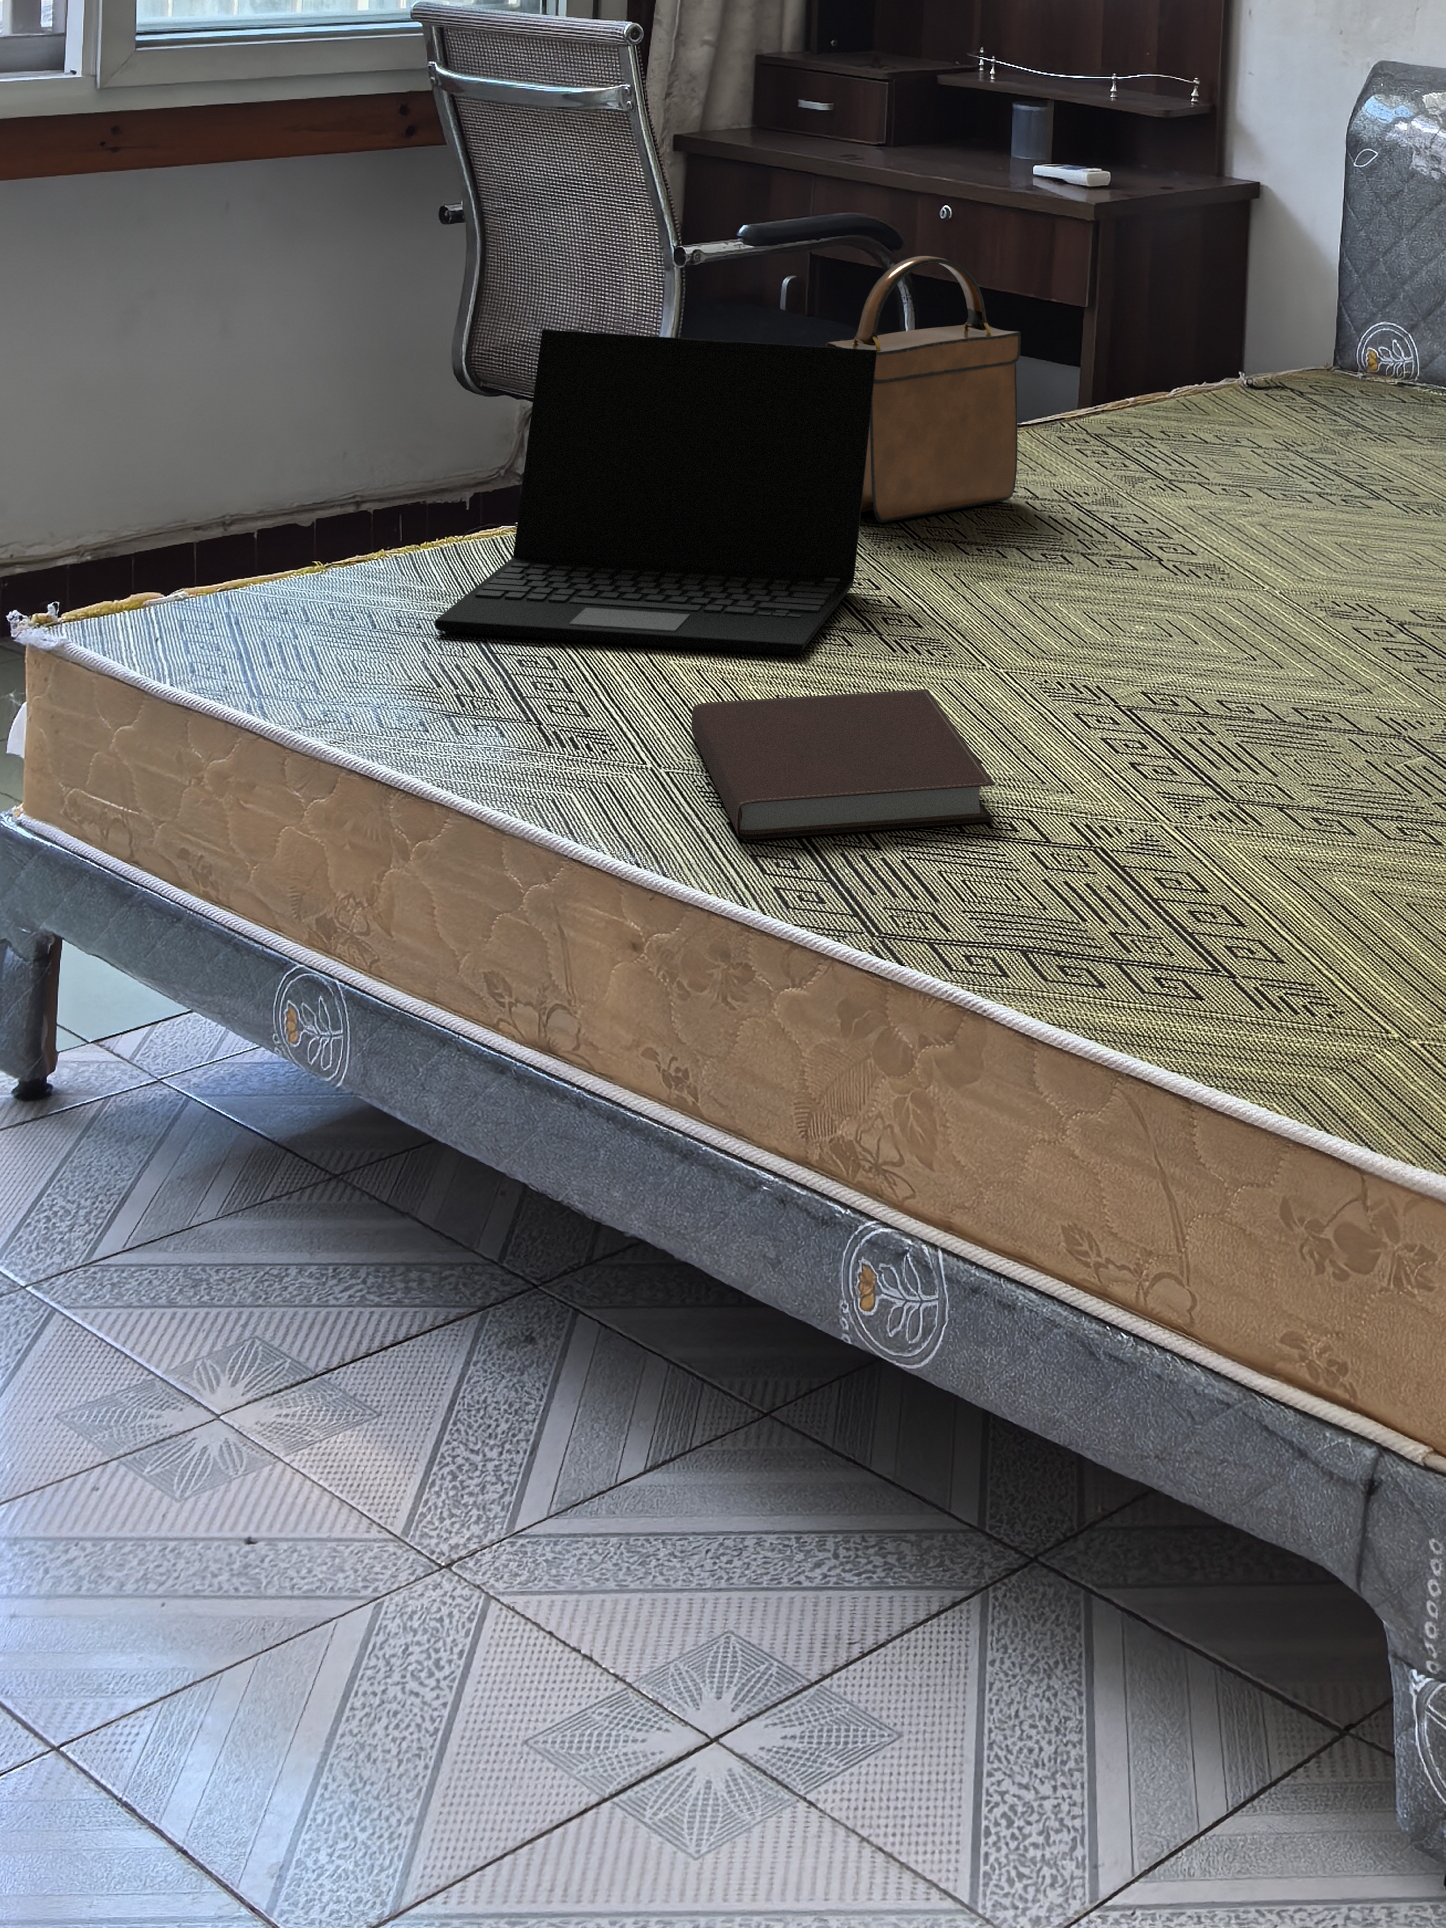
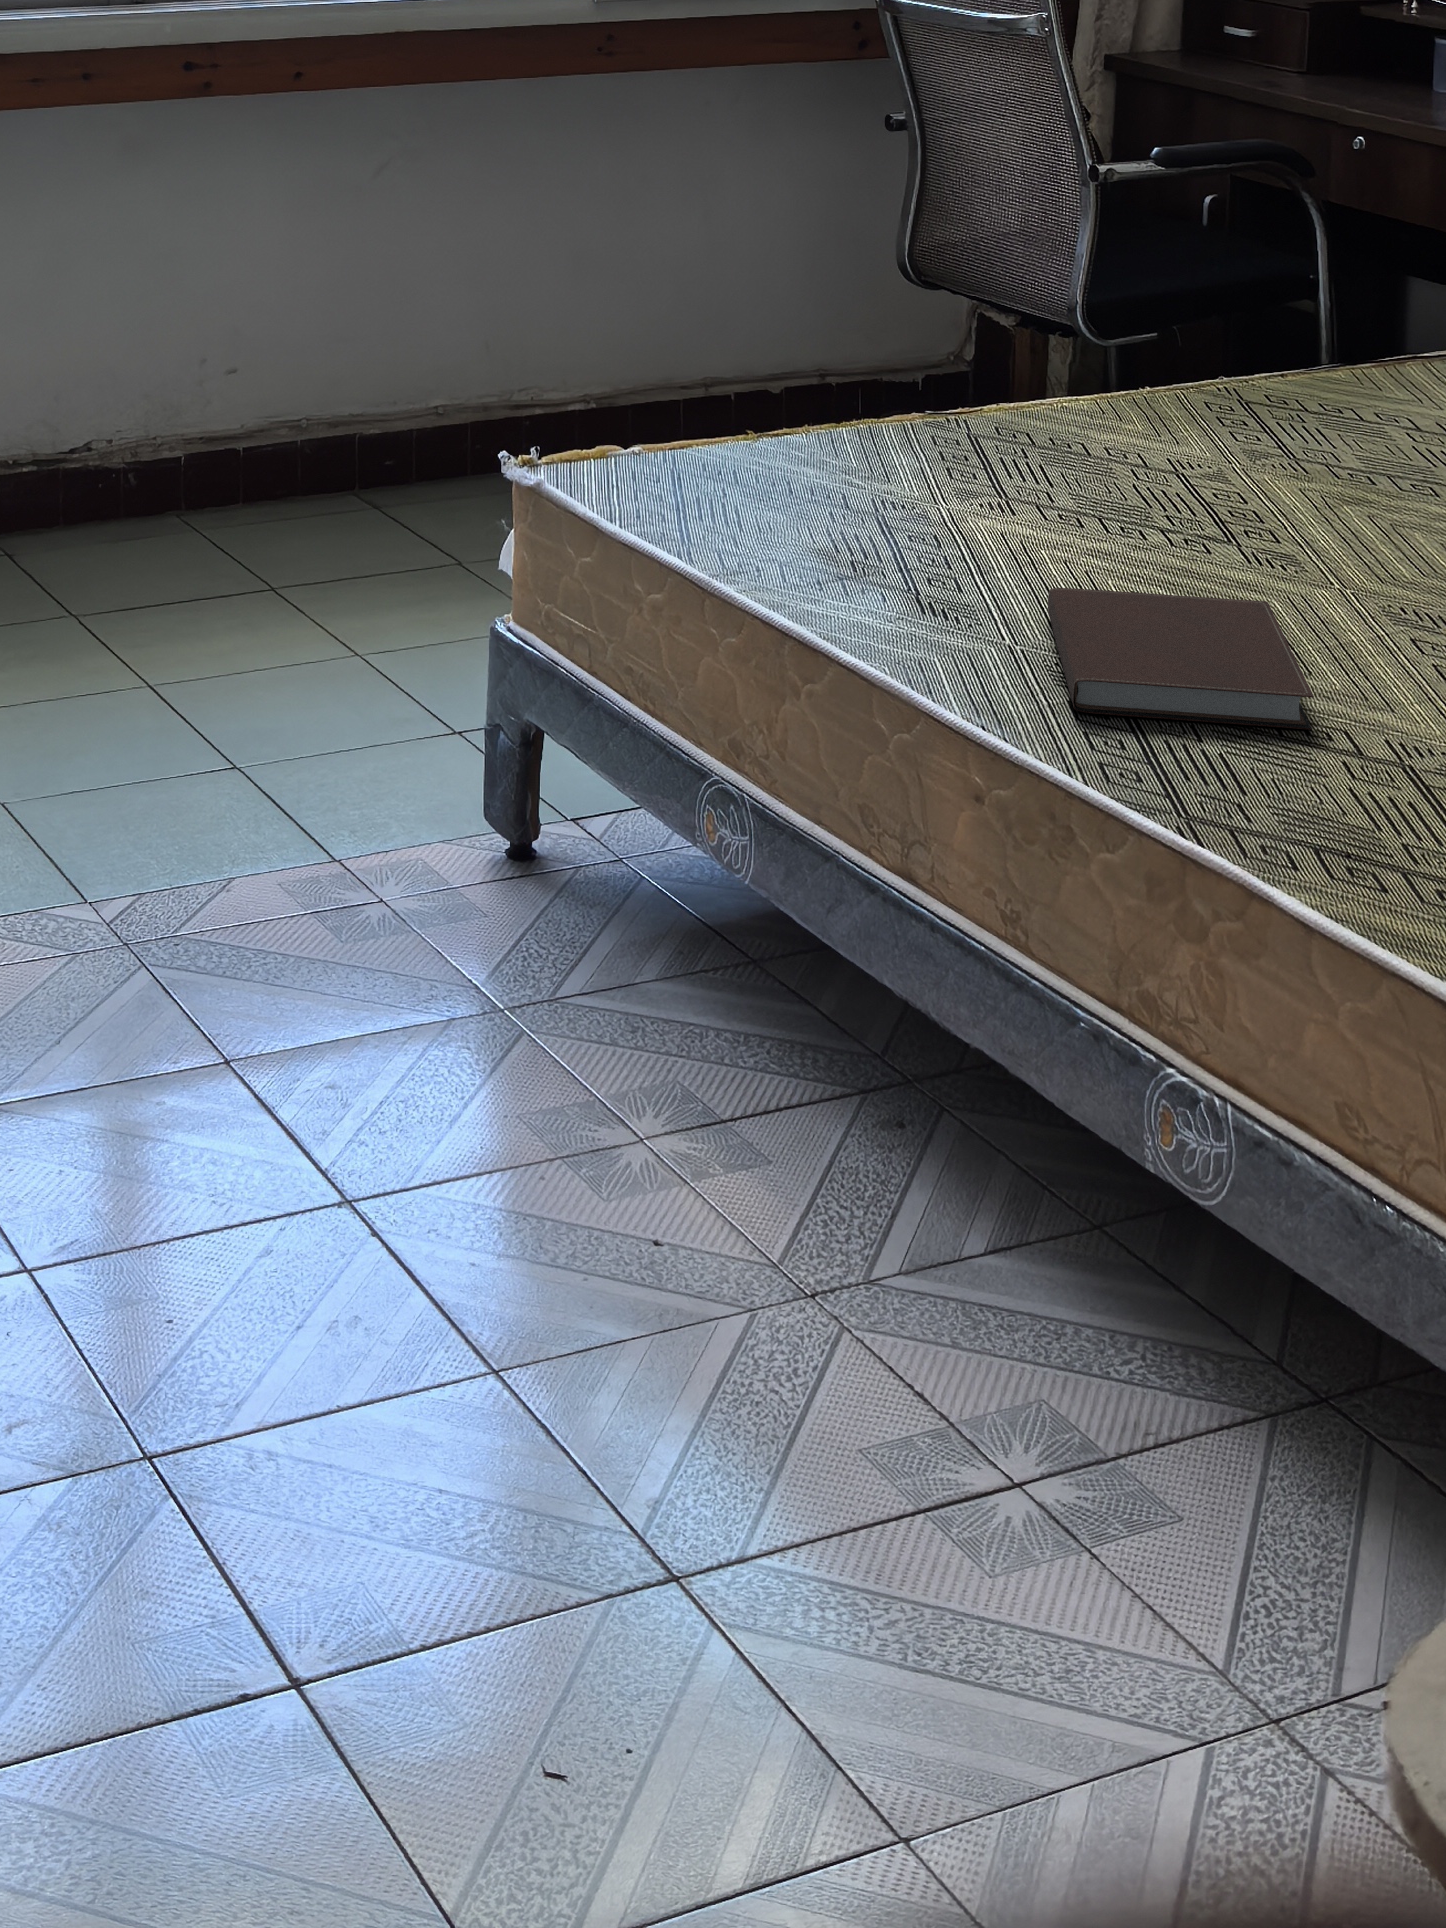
handbag: present [826,256,1021,523] -> none [1198,193,1404,441]
laptop: present [435,329,877,655] -> none [841,239,1248,555]

